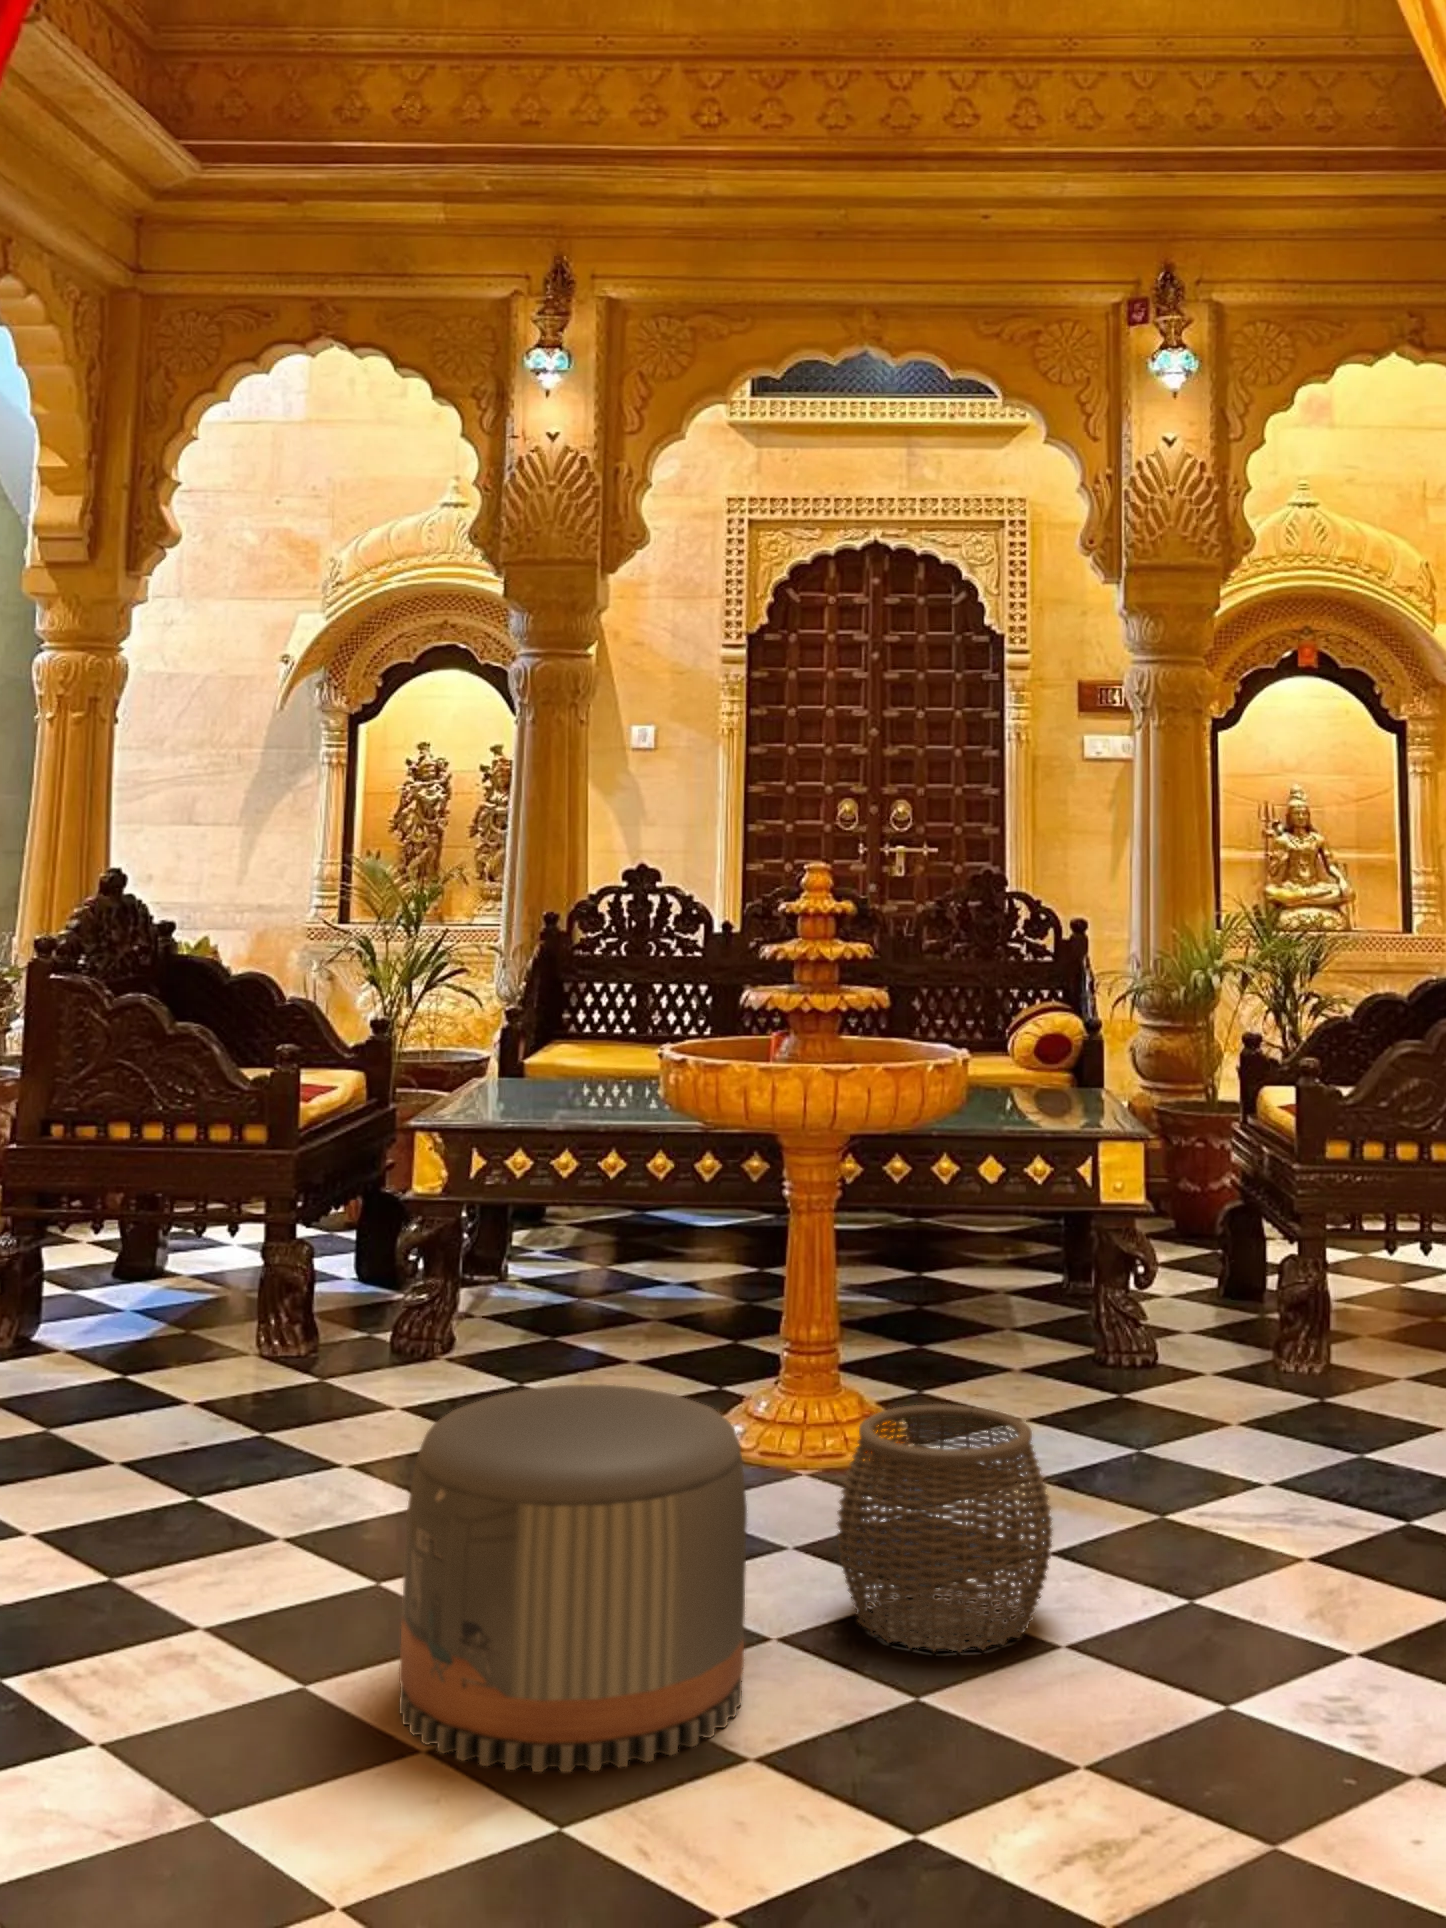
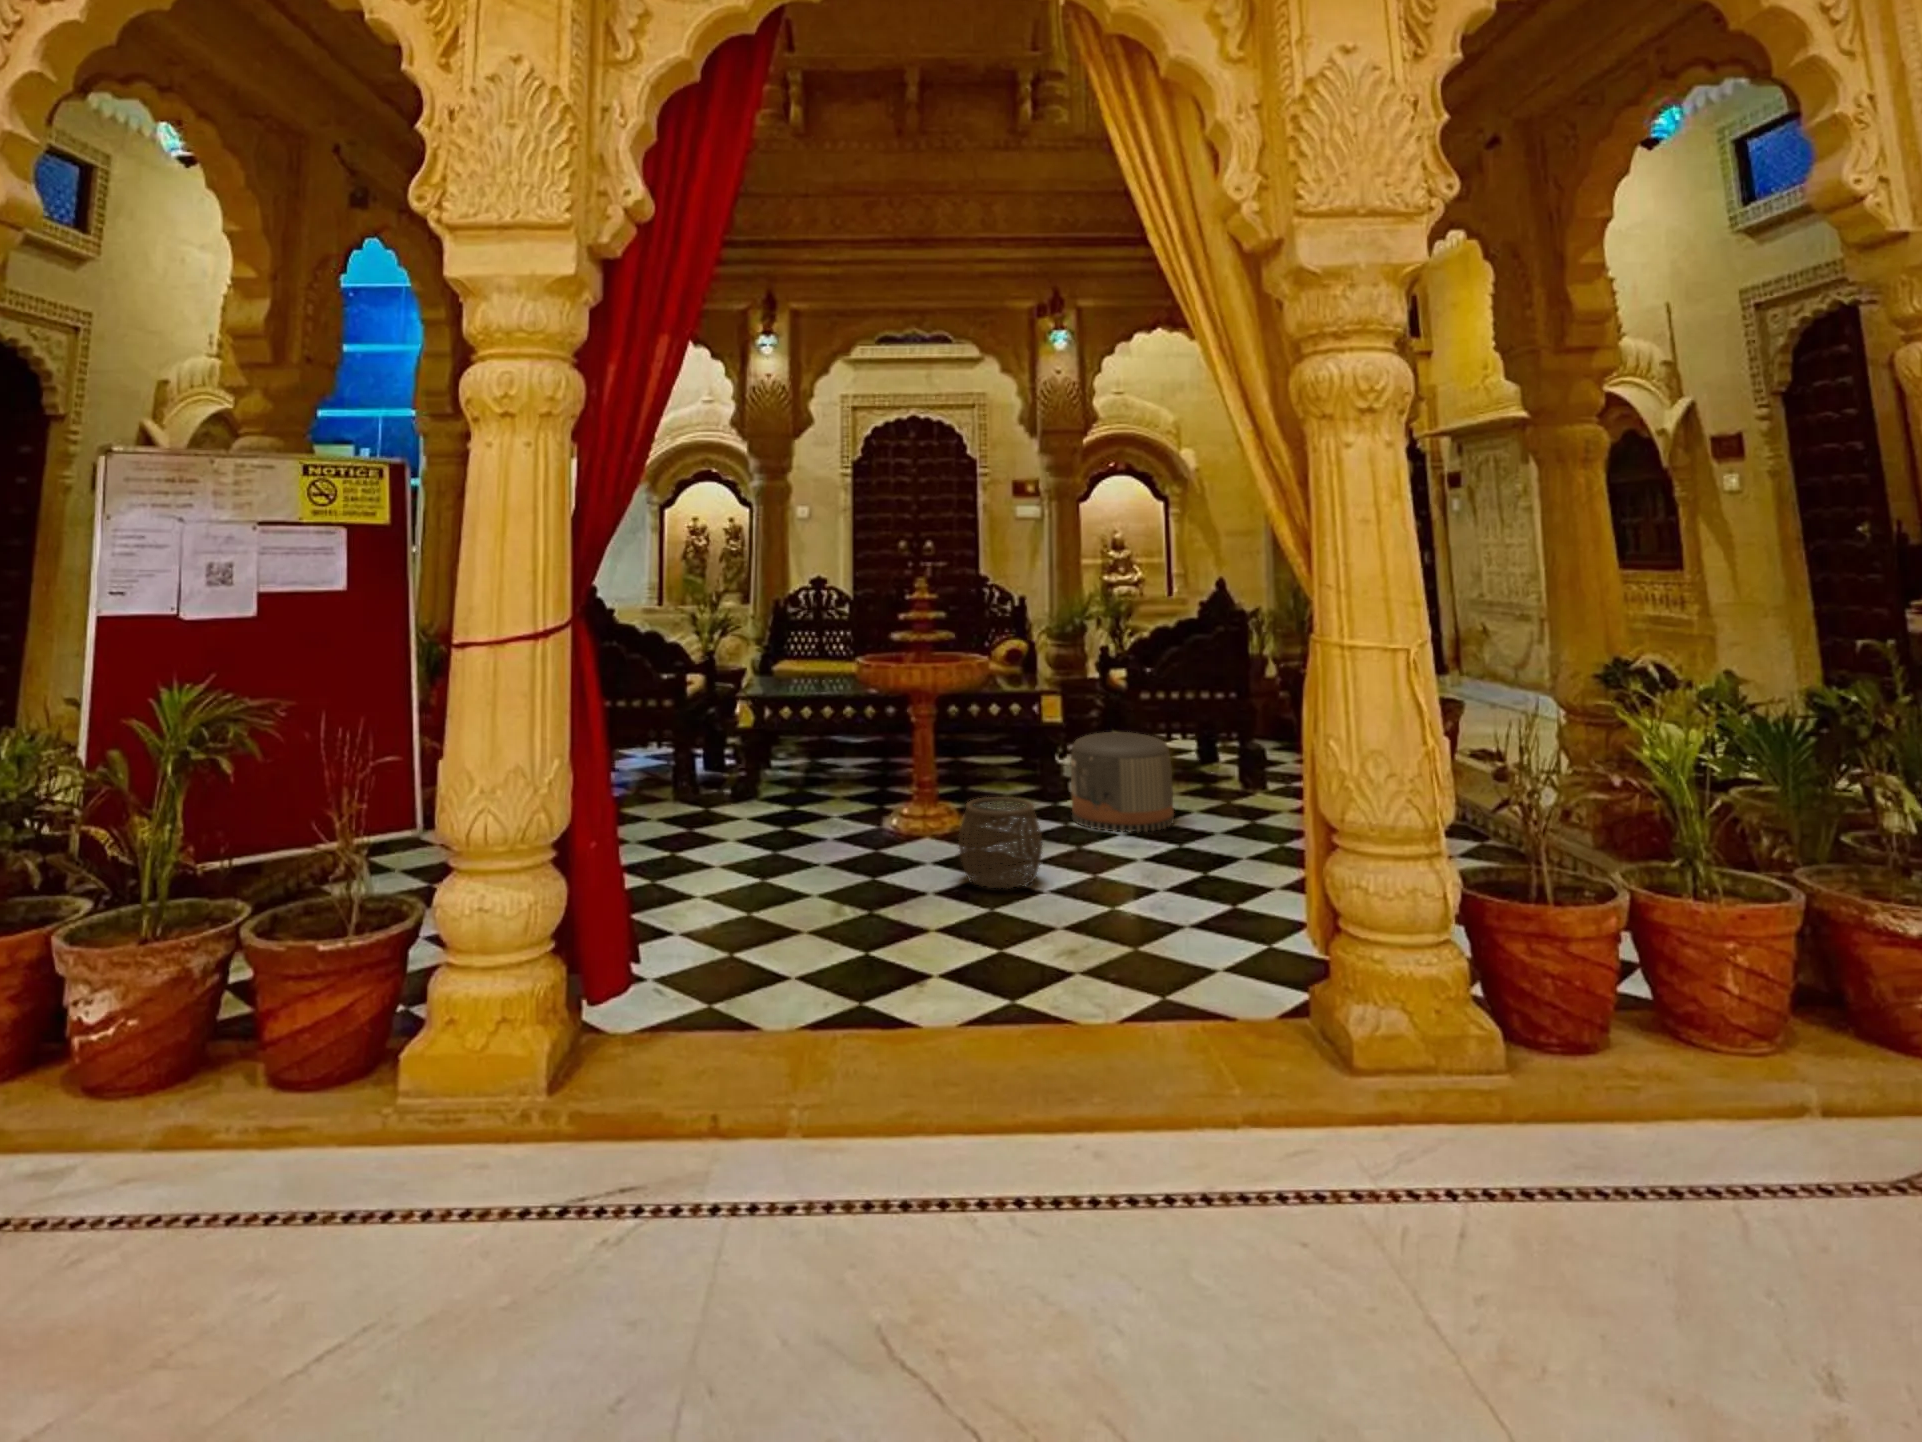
pouf: present [399,1384,747,1772] -> present [1071,732,1174,832]

